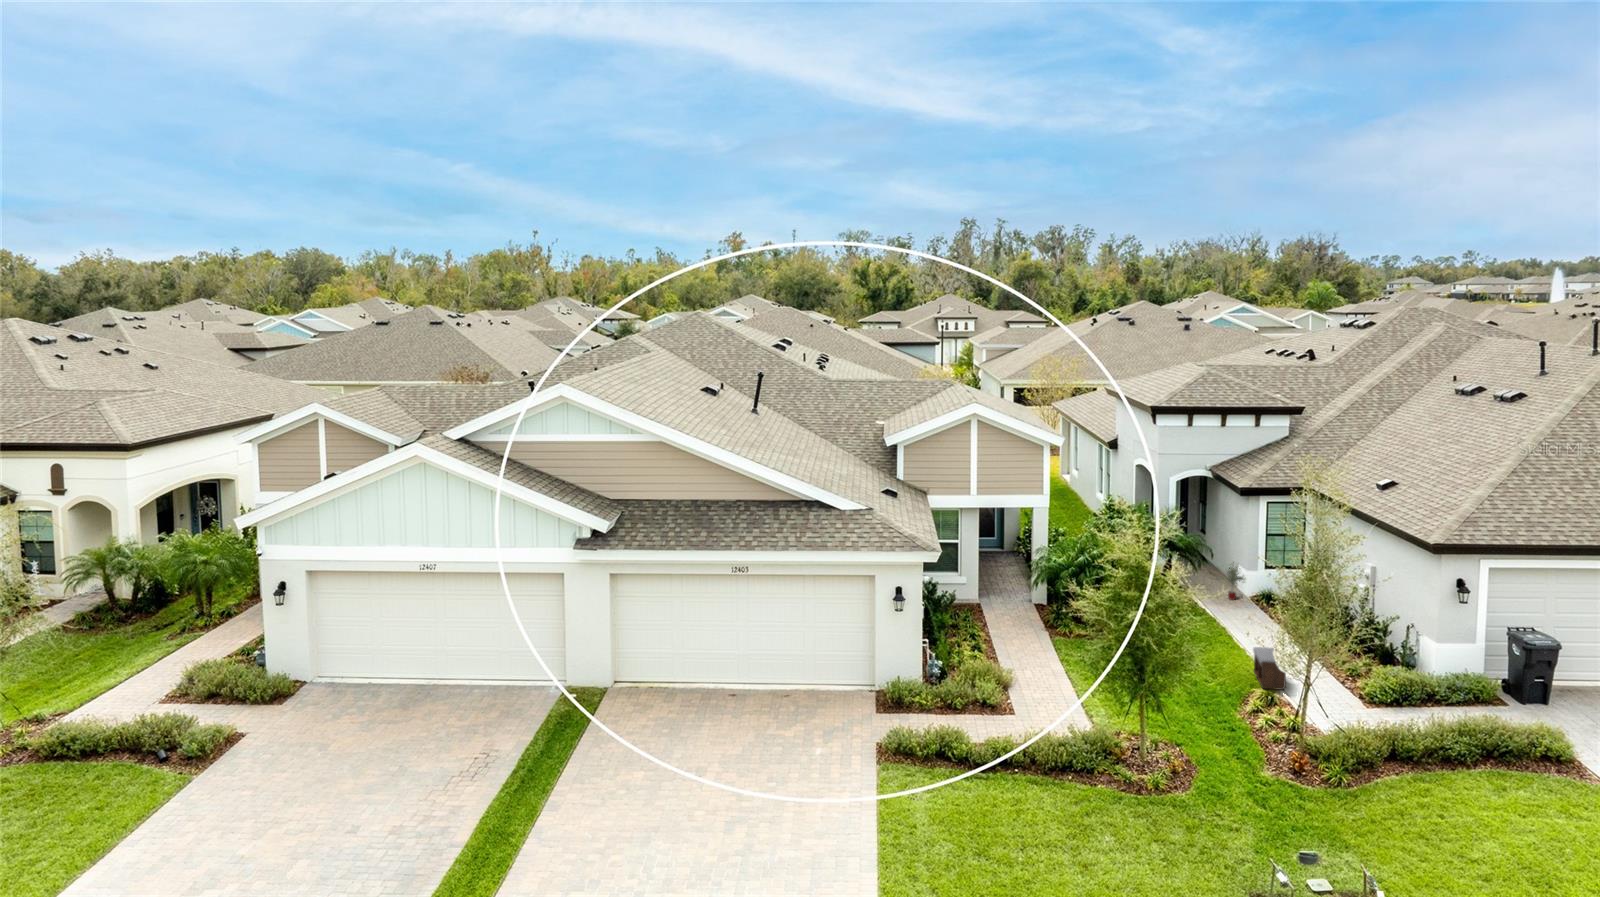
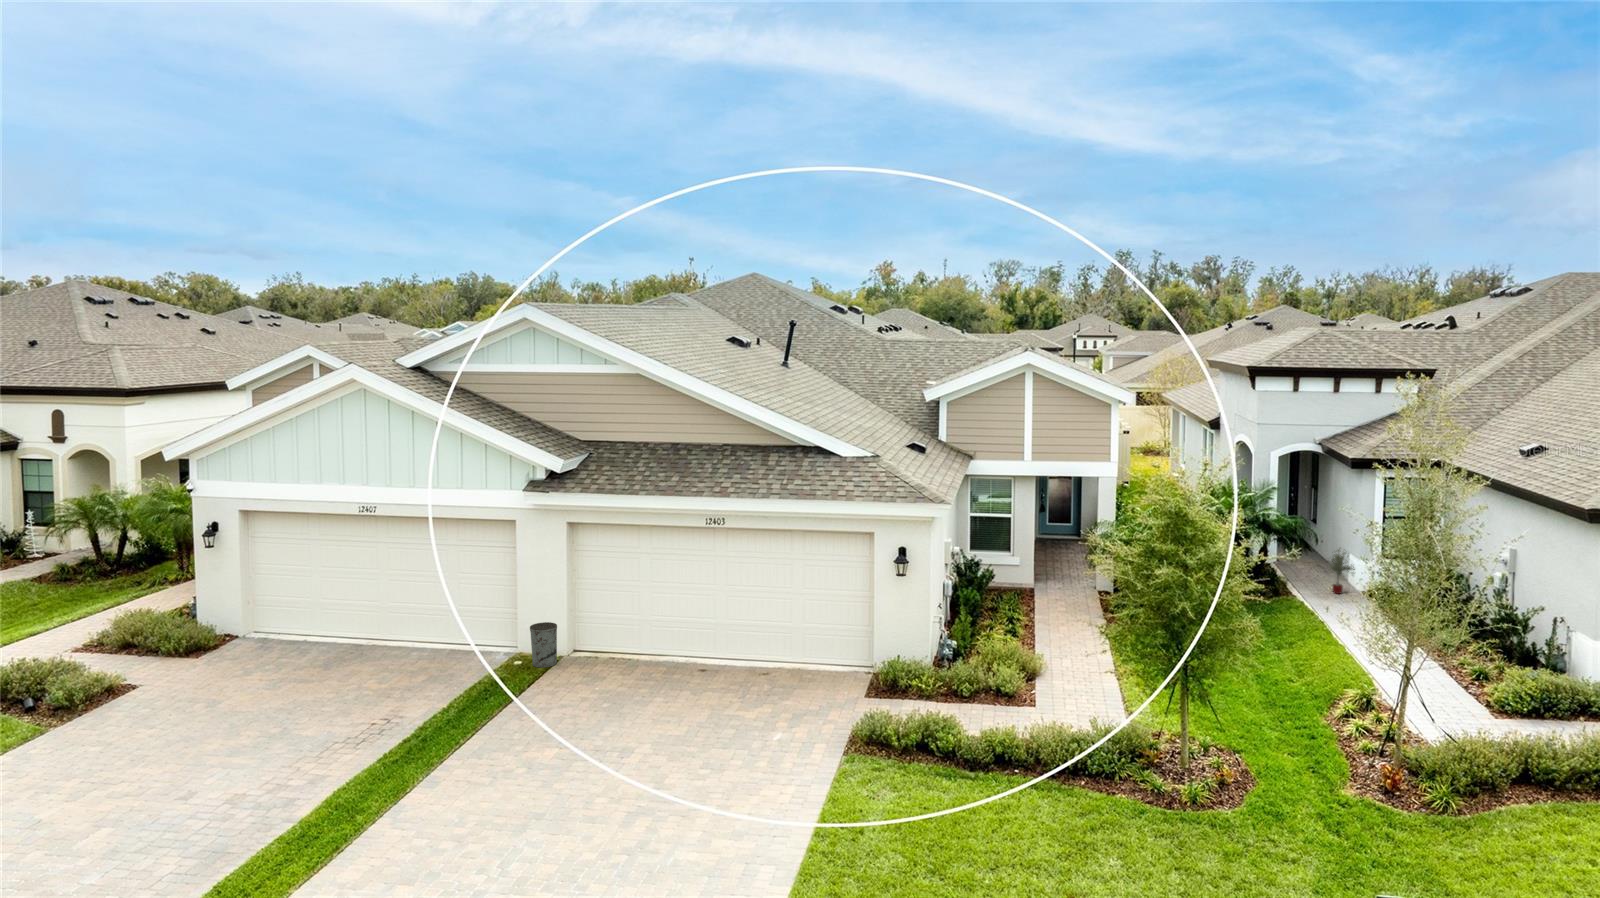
bench: present [1253,647,1286,690] -> none [1349,641,1392,695]
trash can: none [583,660,606,700] -> present [530,622,557,668]

